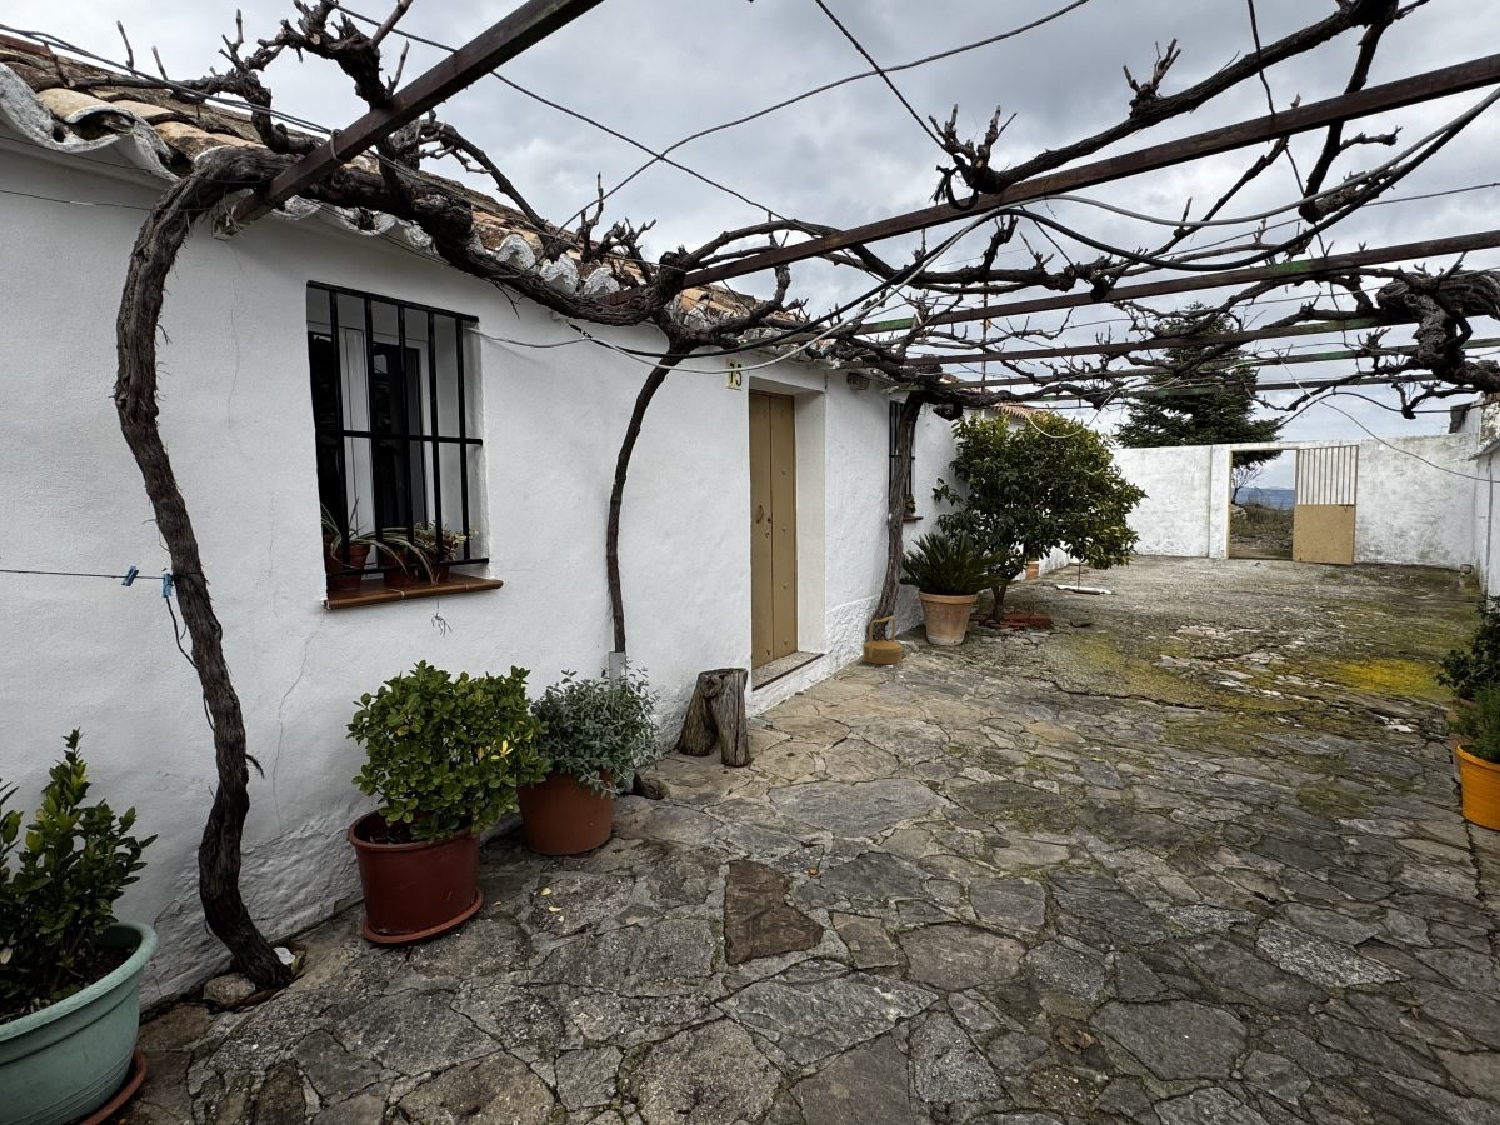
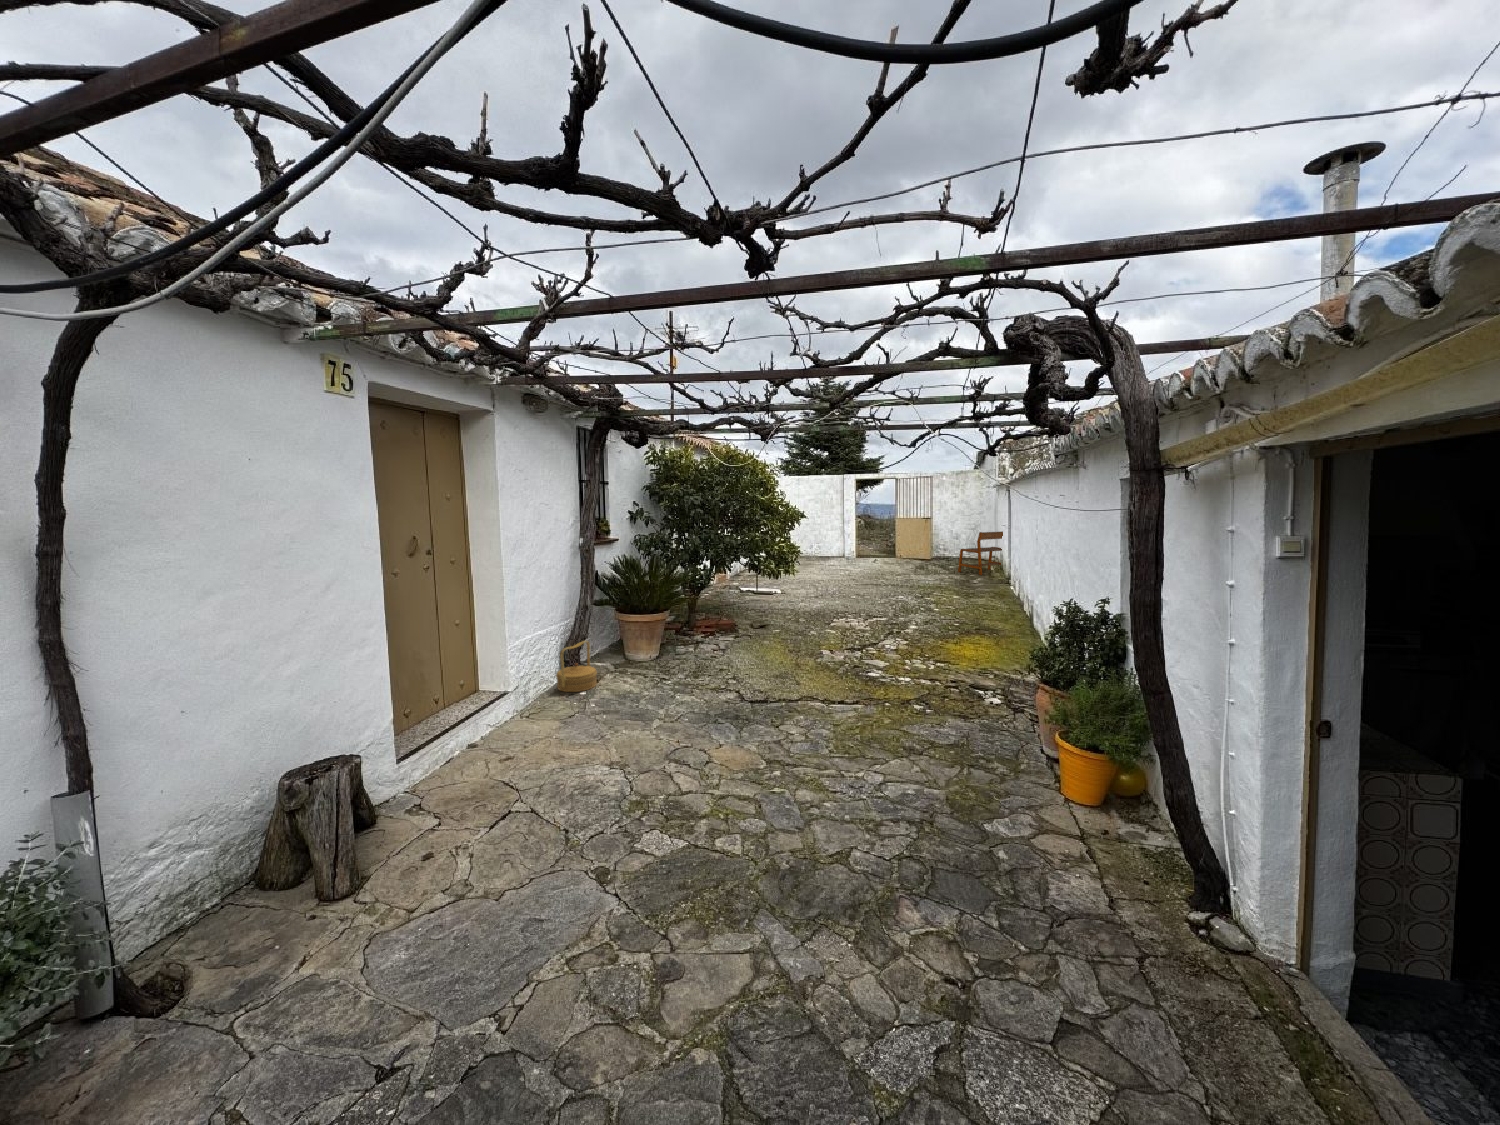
bench: none [1396,526,1497,590] -> present [958,531,1003,575]

